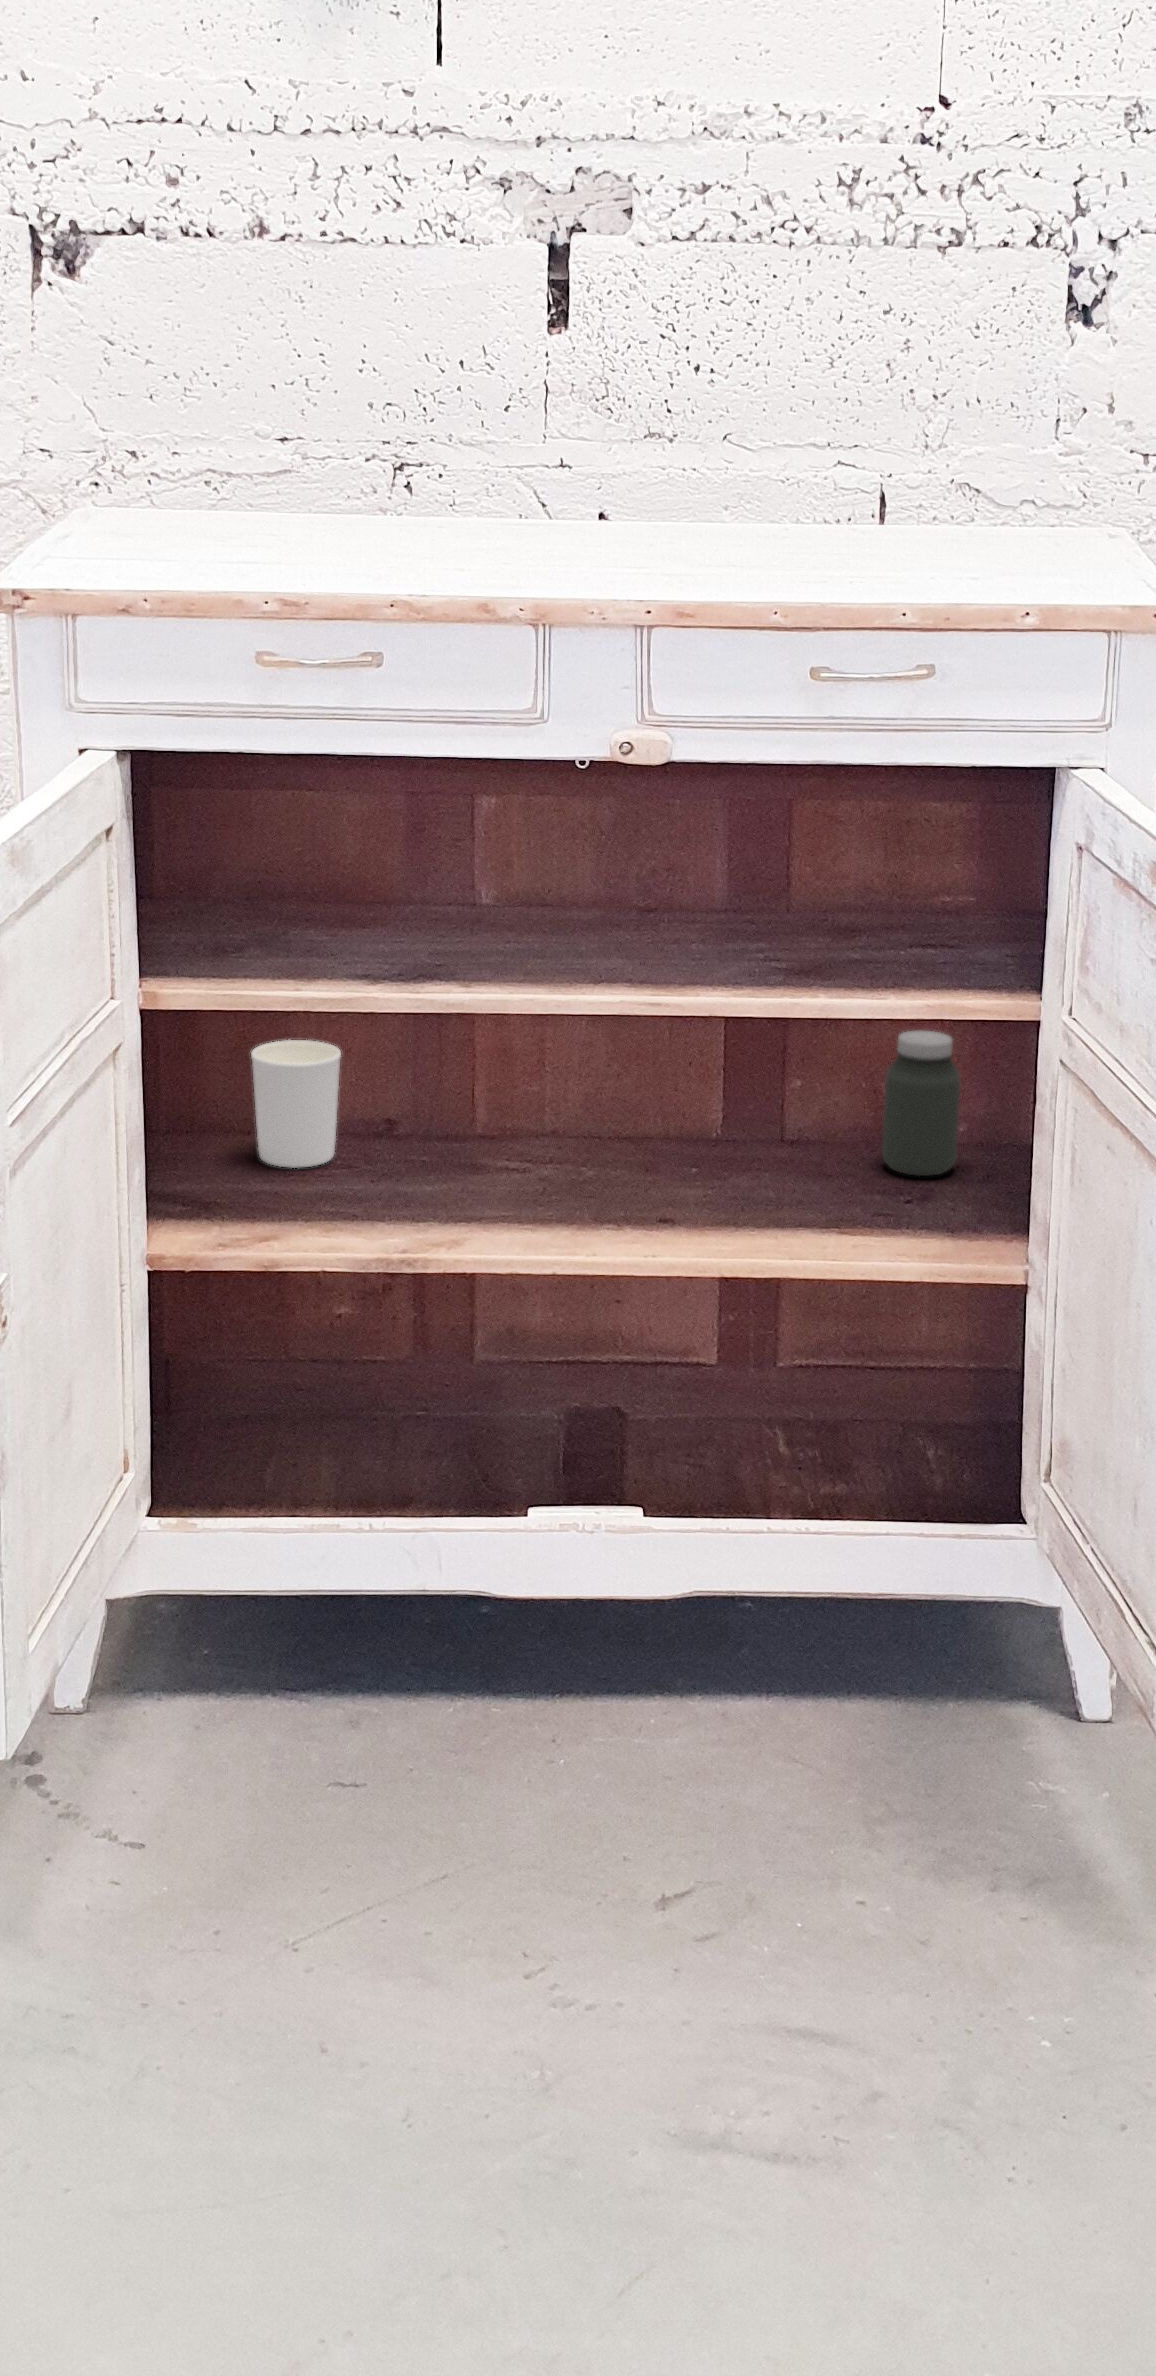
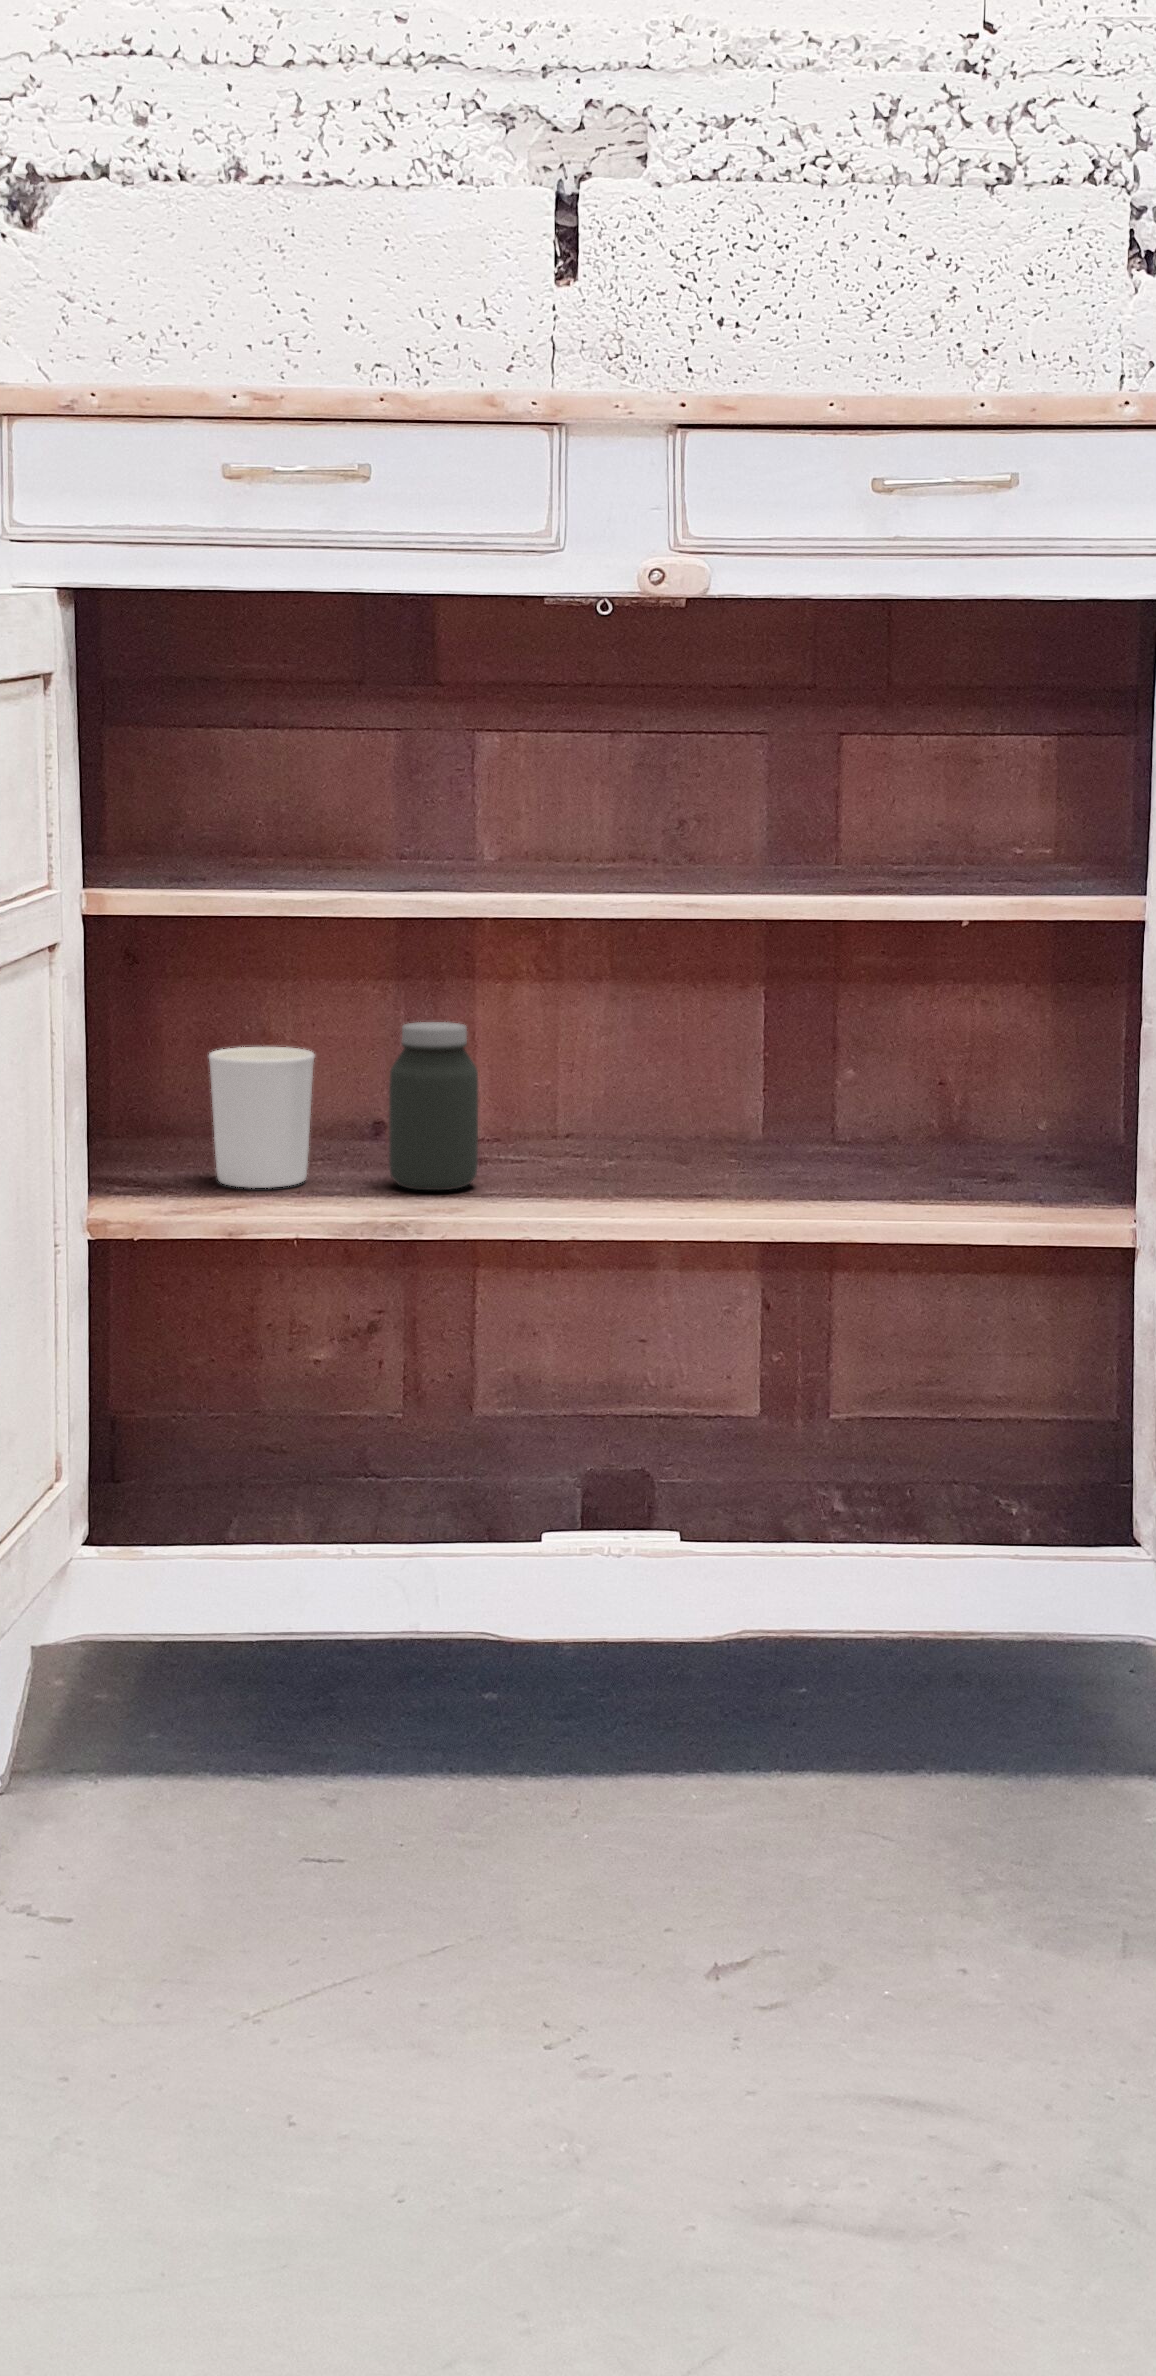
jar: present [882,1030,960,1176] -> present [389,1022,478,1190]

